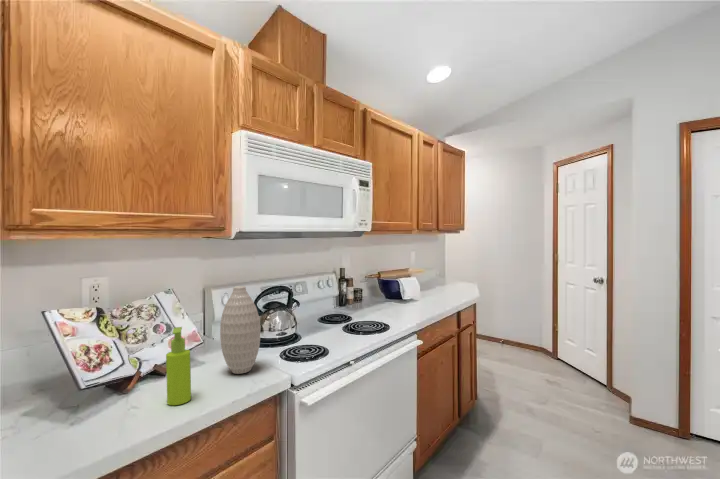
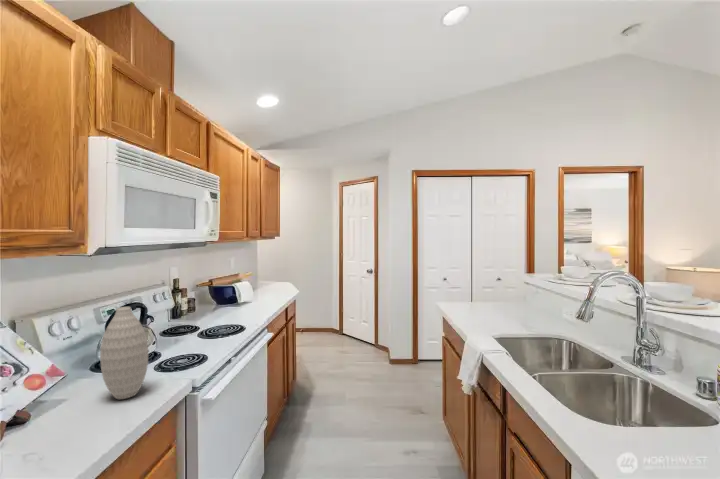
soap dispenser: present [166,327,191,405] -> none [65,358,96,444]

